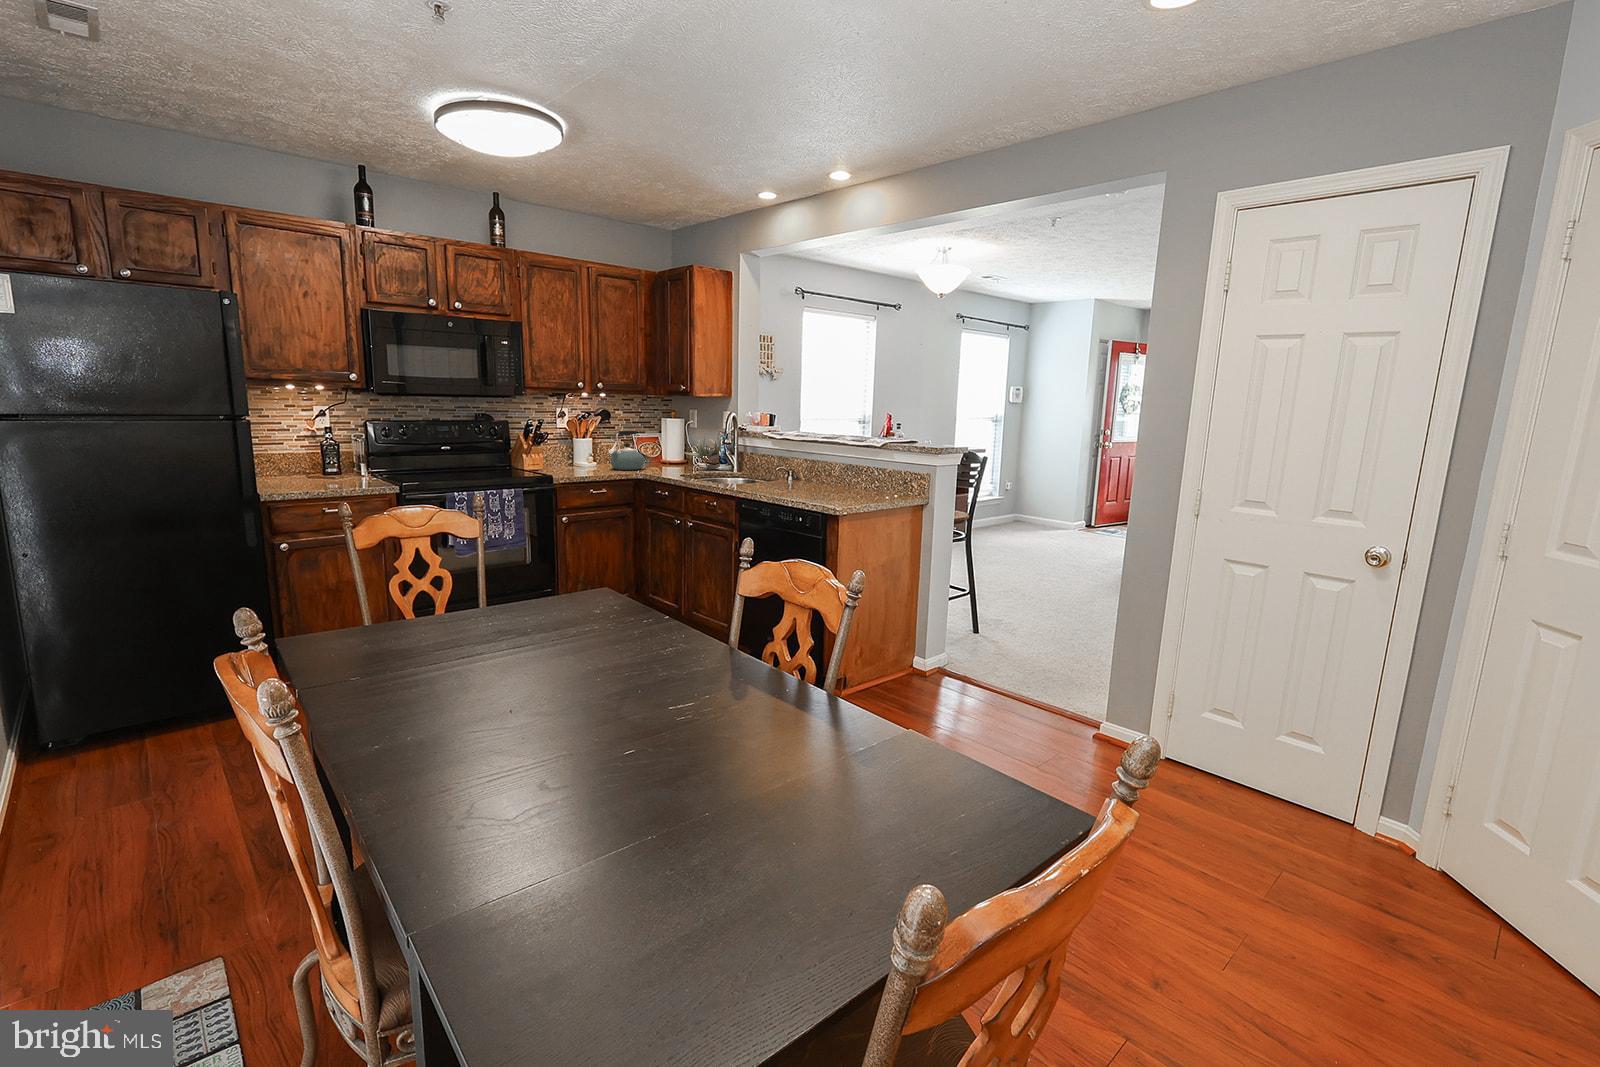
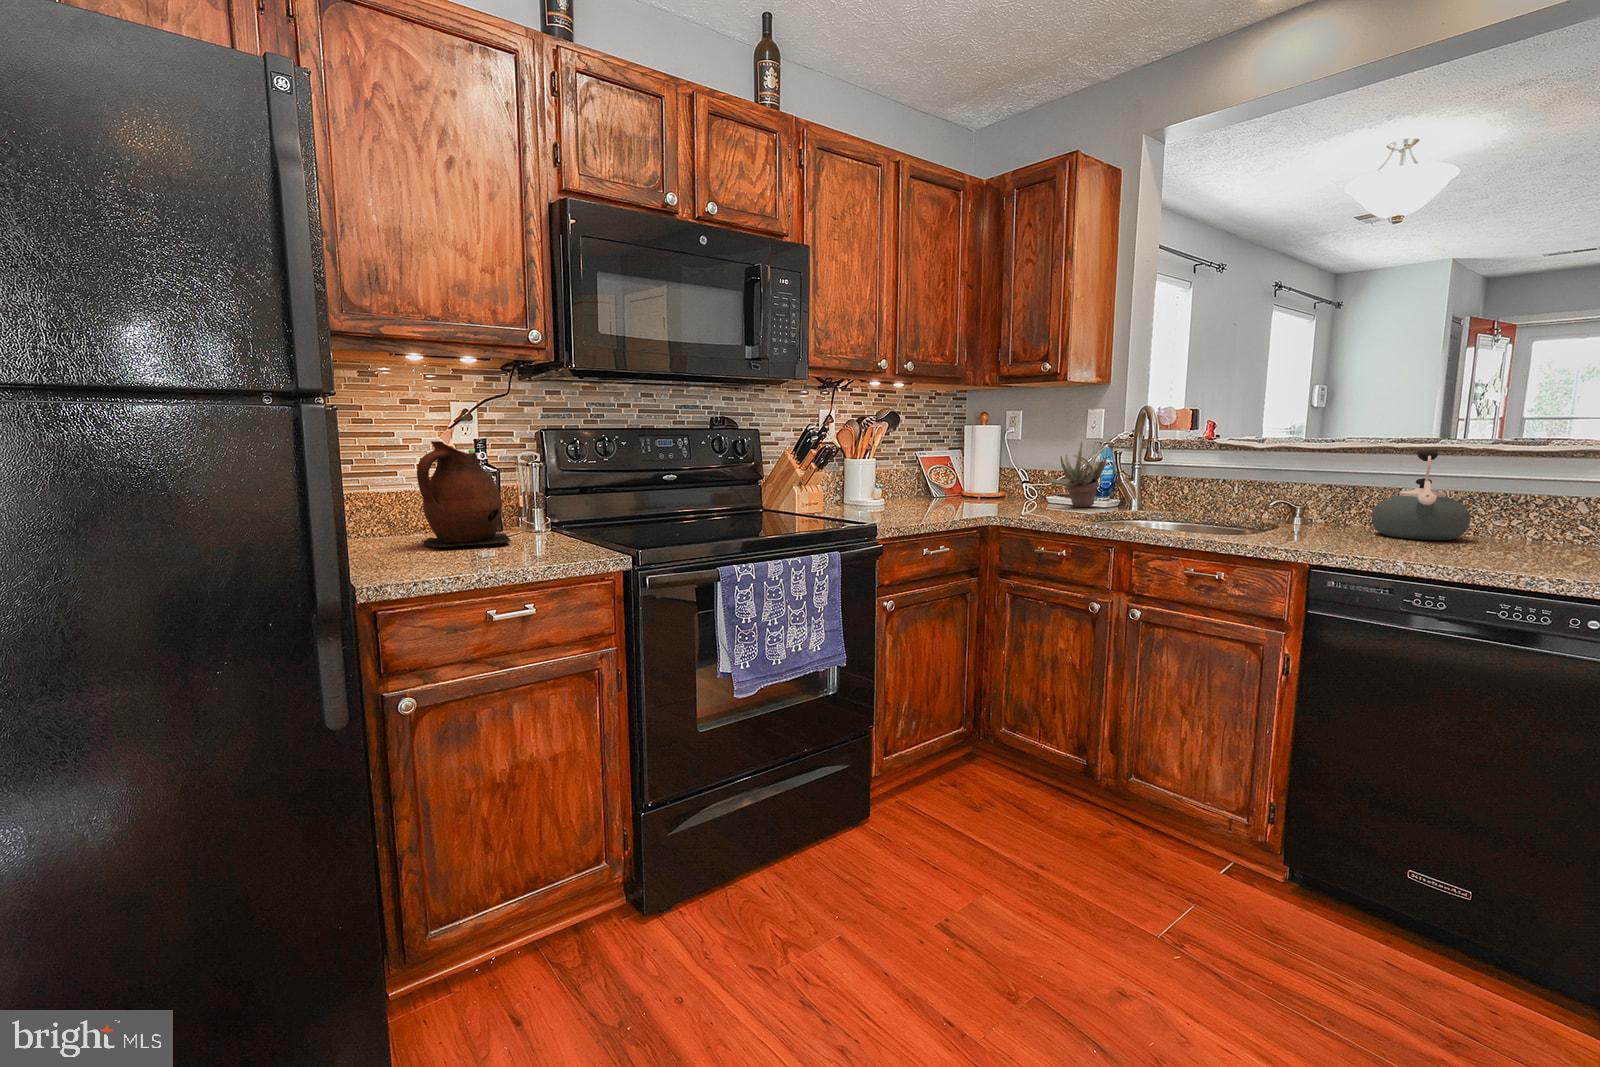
ceramic pitcher: none [292,429,342,480] -> present [417,441,511,547]
kettle: present [609,430,644,470] -> present [1372,450,1471,540]

